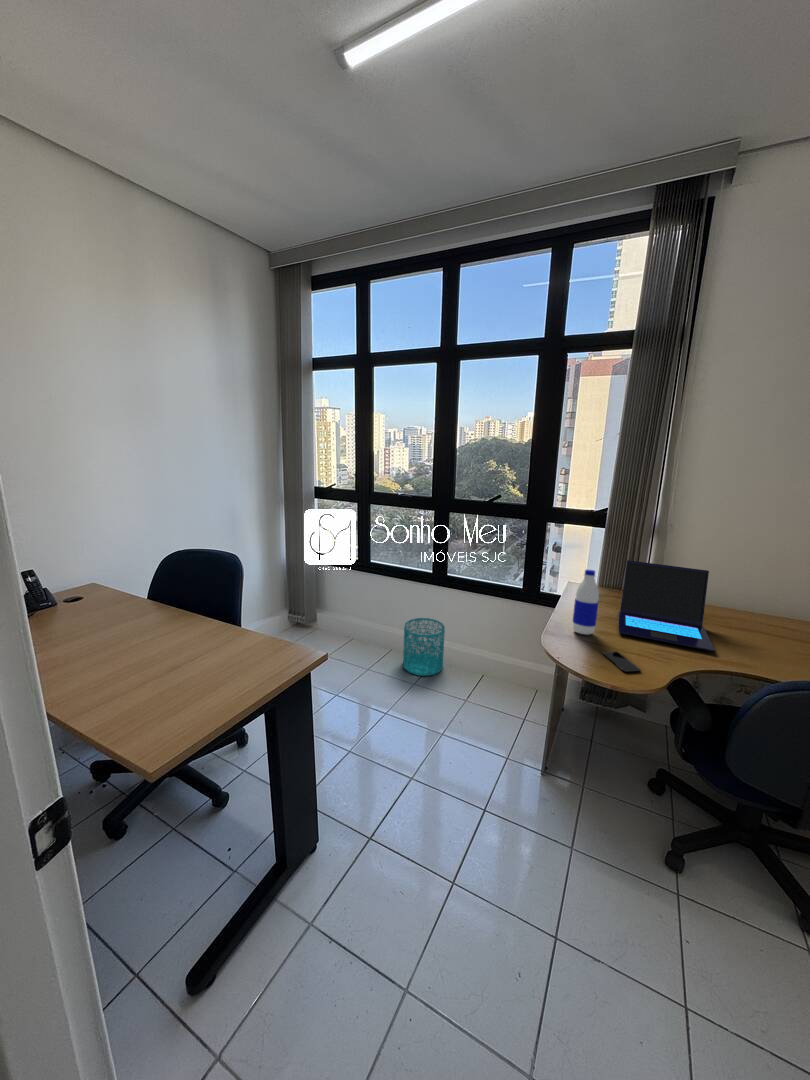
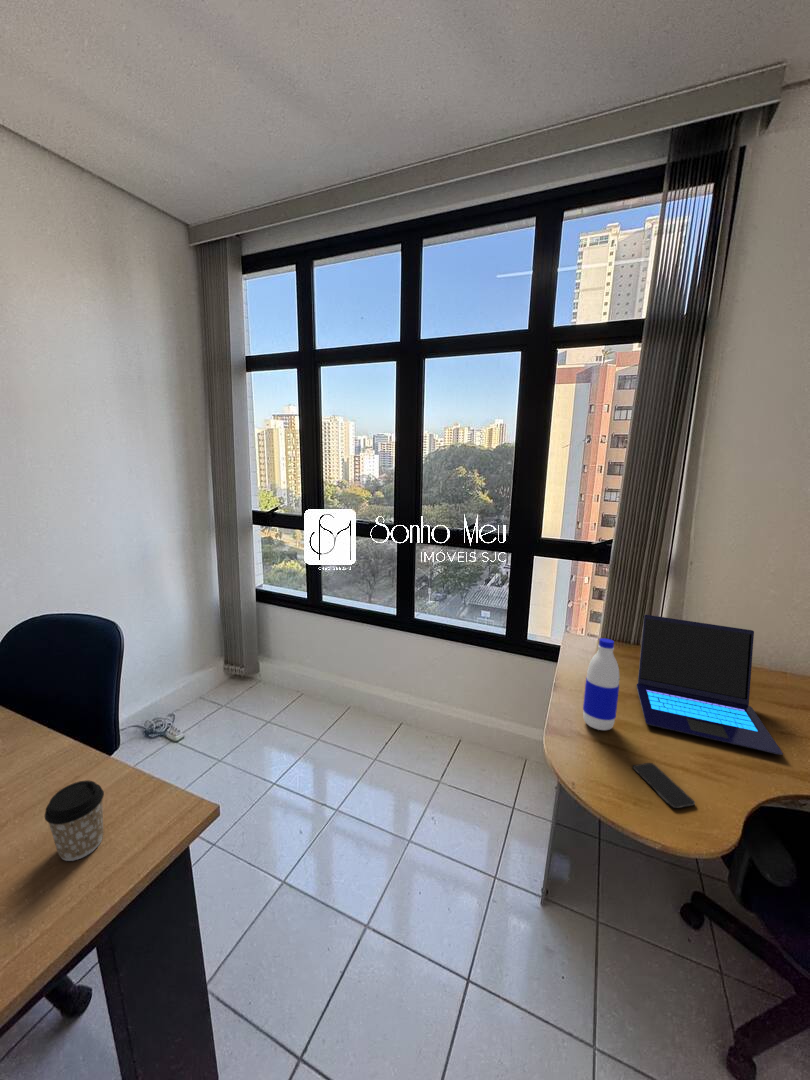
wastebasket: present [403,618,445,676] -> none [361,671,412,748]
coffee cup: none [240,627,269,668] -> present [44,780,104,861]

